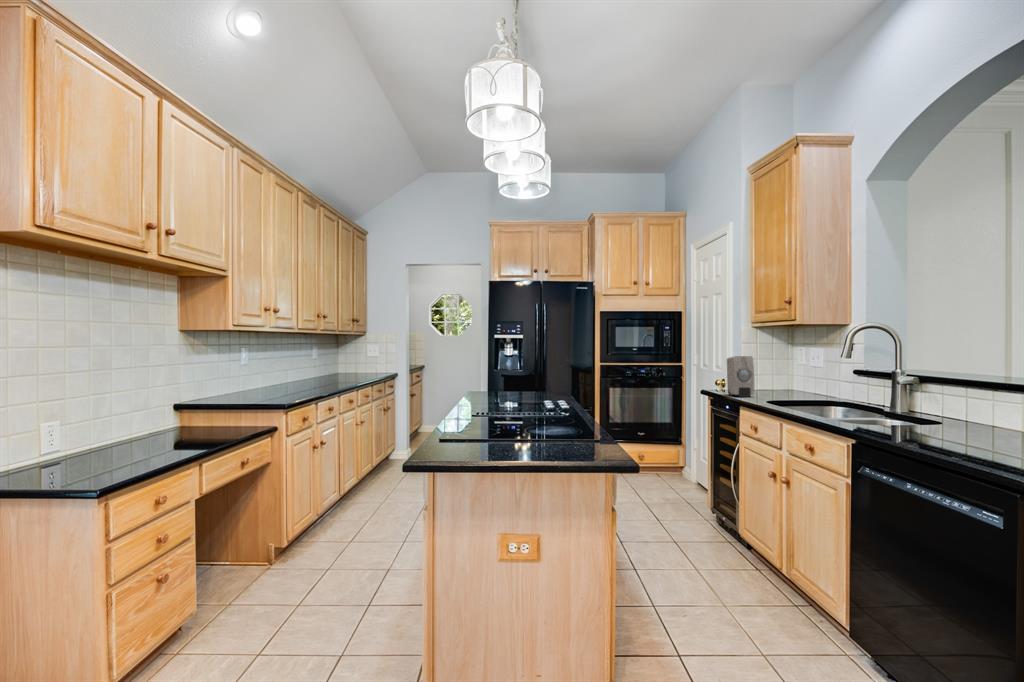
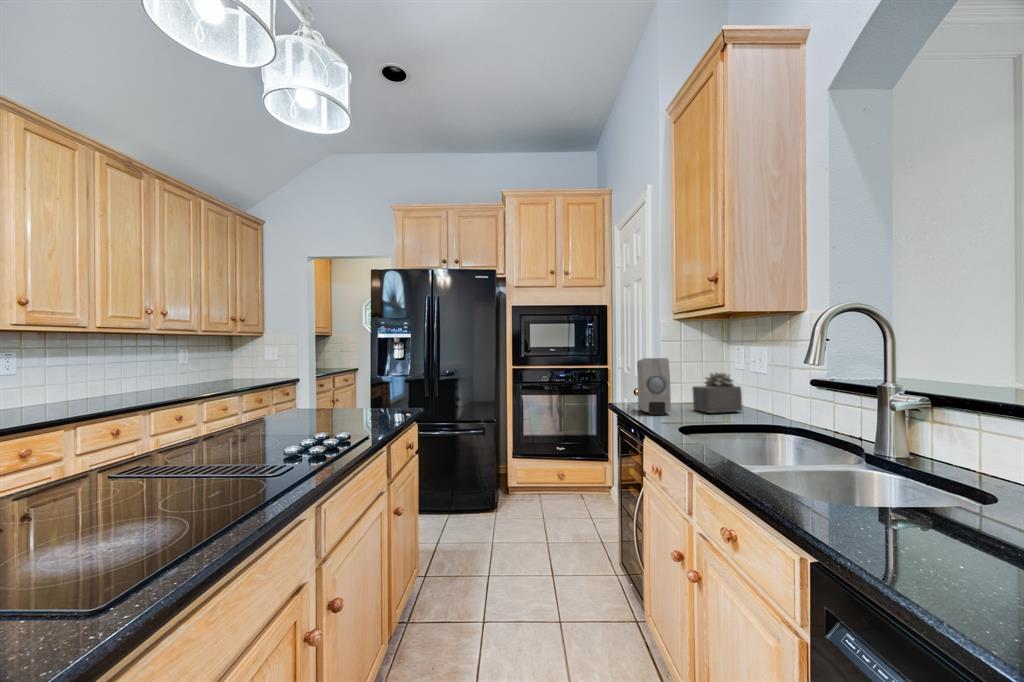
succulent plant: none [768,366,806,395] -> present [693,372,743,413]

